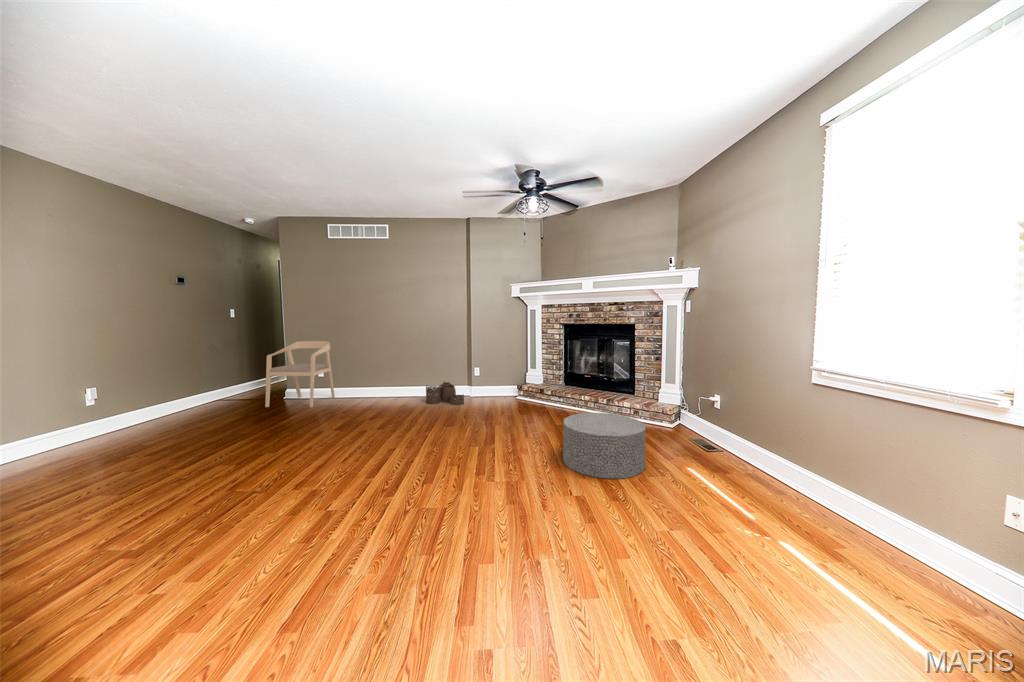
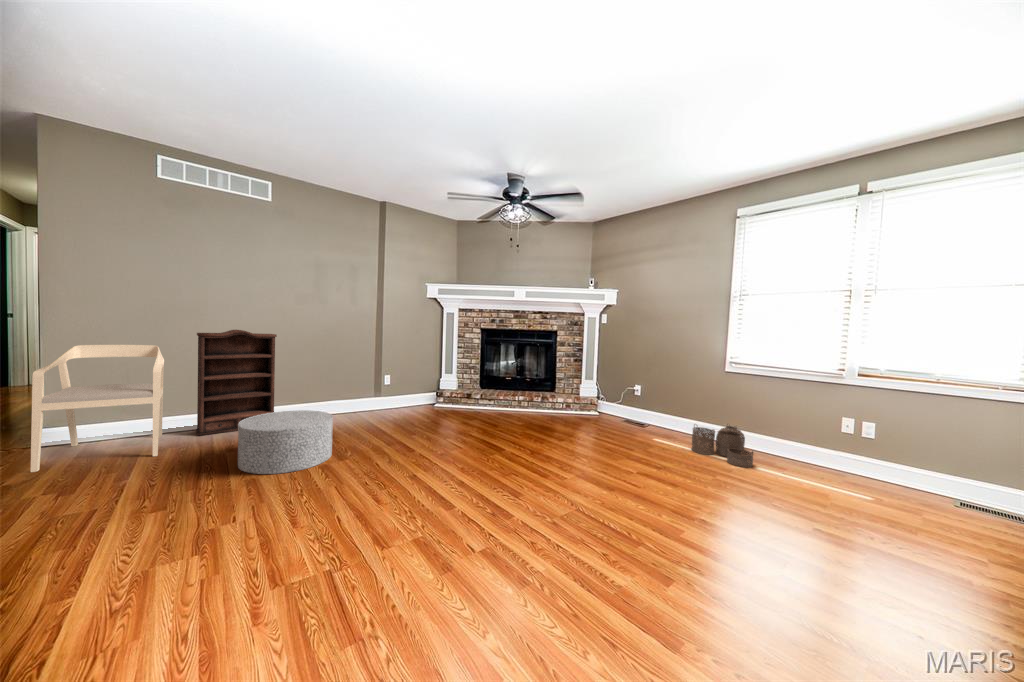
bookshelf: none [344,331,393,399] -> present [196,330,277,436]
woven basket: present [426,381,464,405] -> present [692,426,753,467]
ottoman: present [563,413,646,479] -> present [238,410,333,474]

